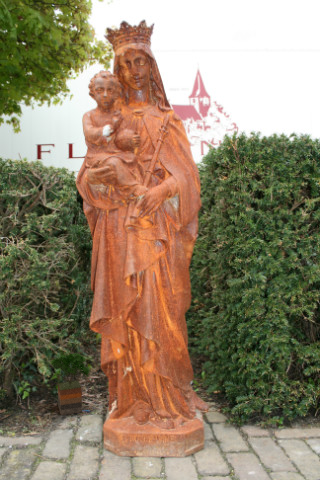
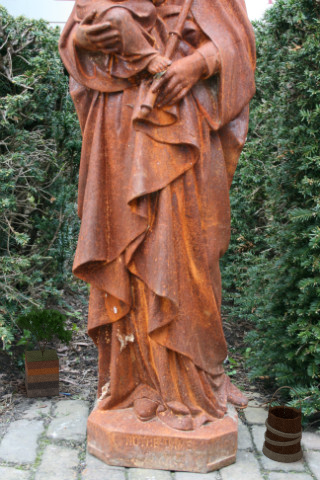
wooden bucket: none [220,394,247,446] -> present [262,386,303,462]

